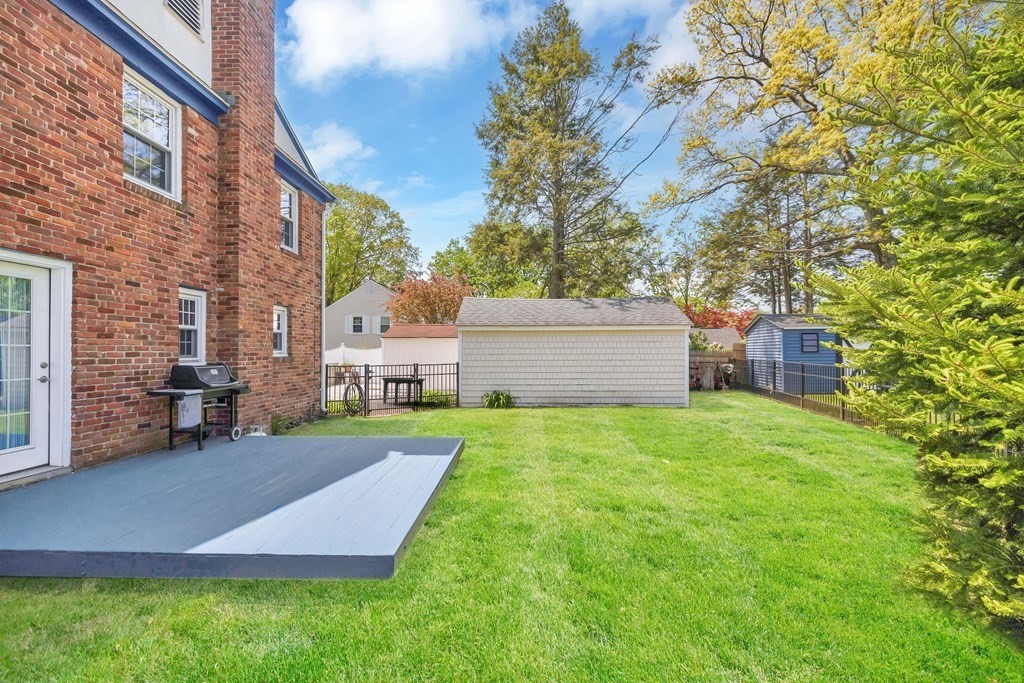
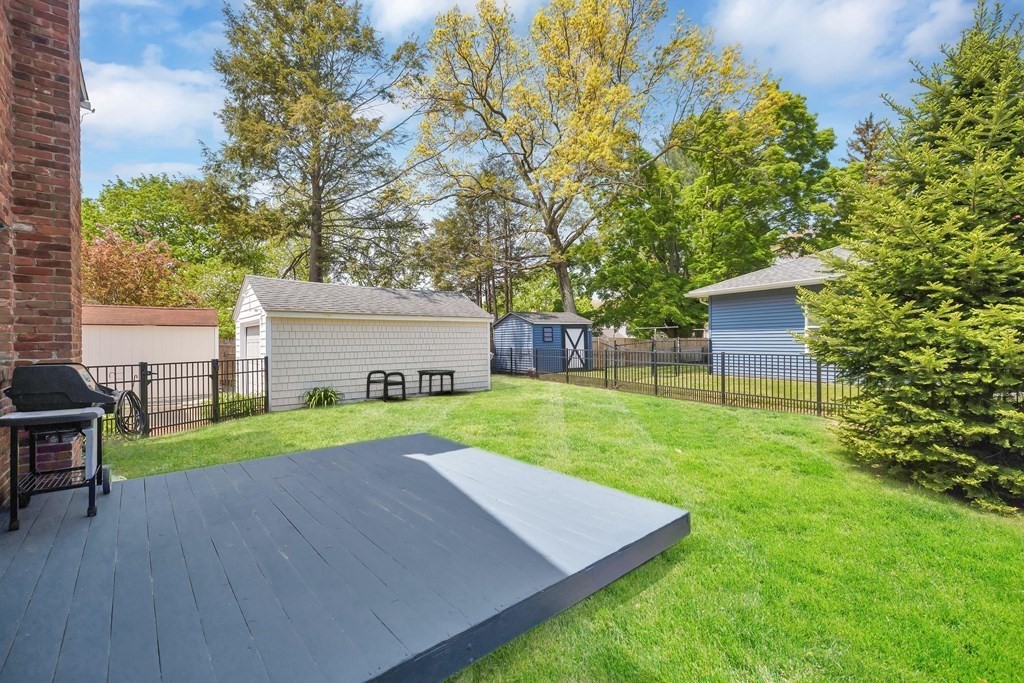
bench: none [323,376,368,410] -> present [366,370,406,401]

